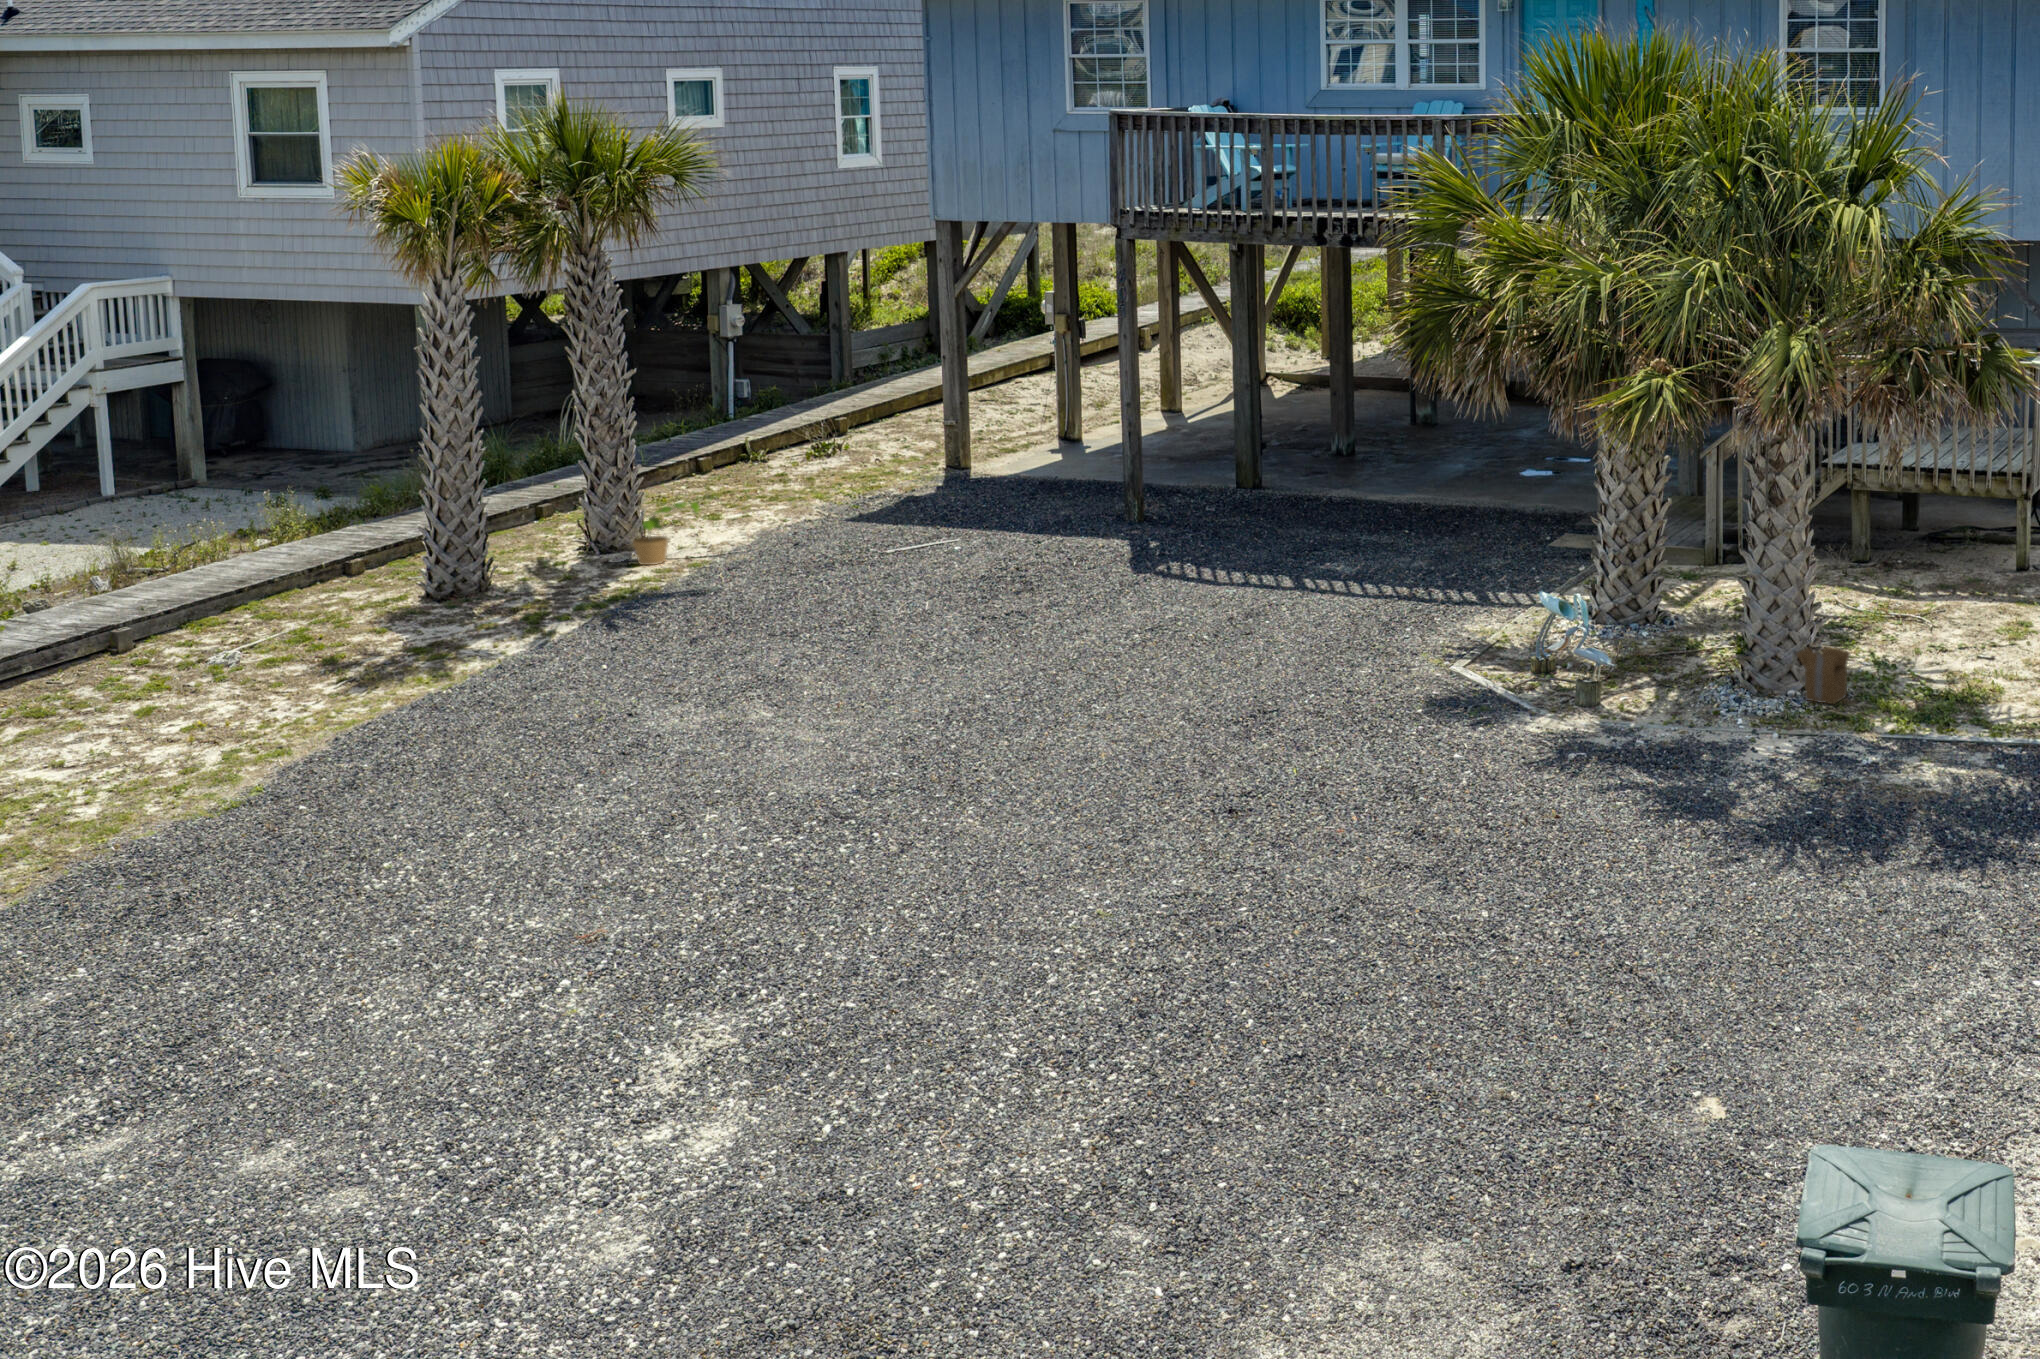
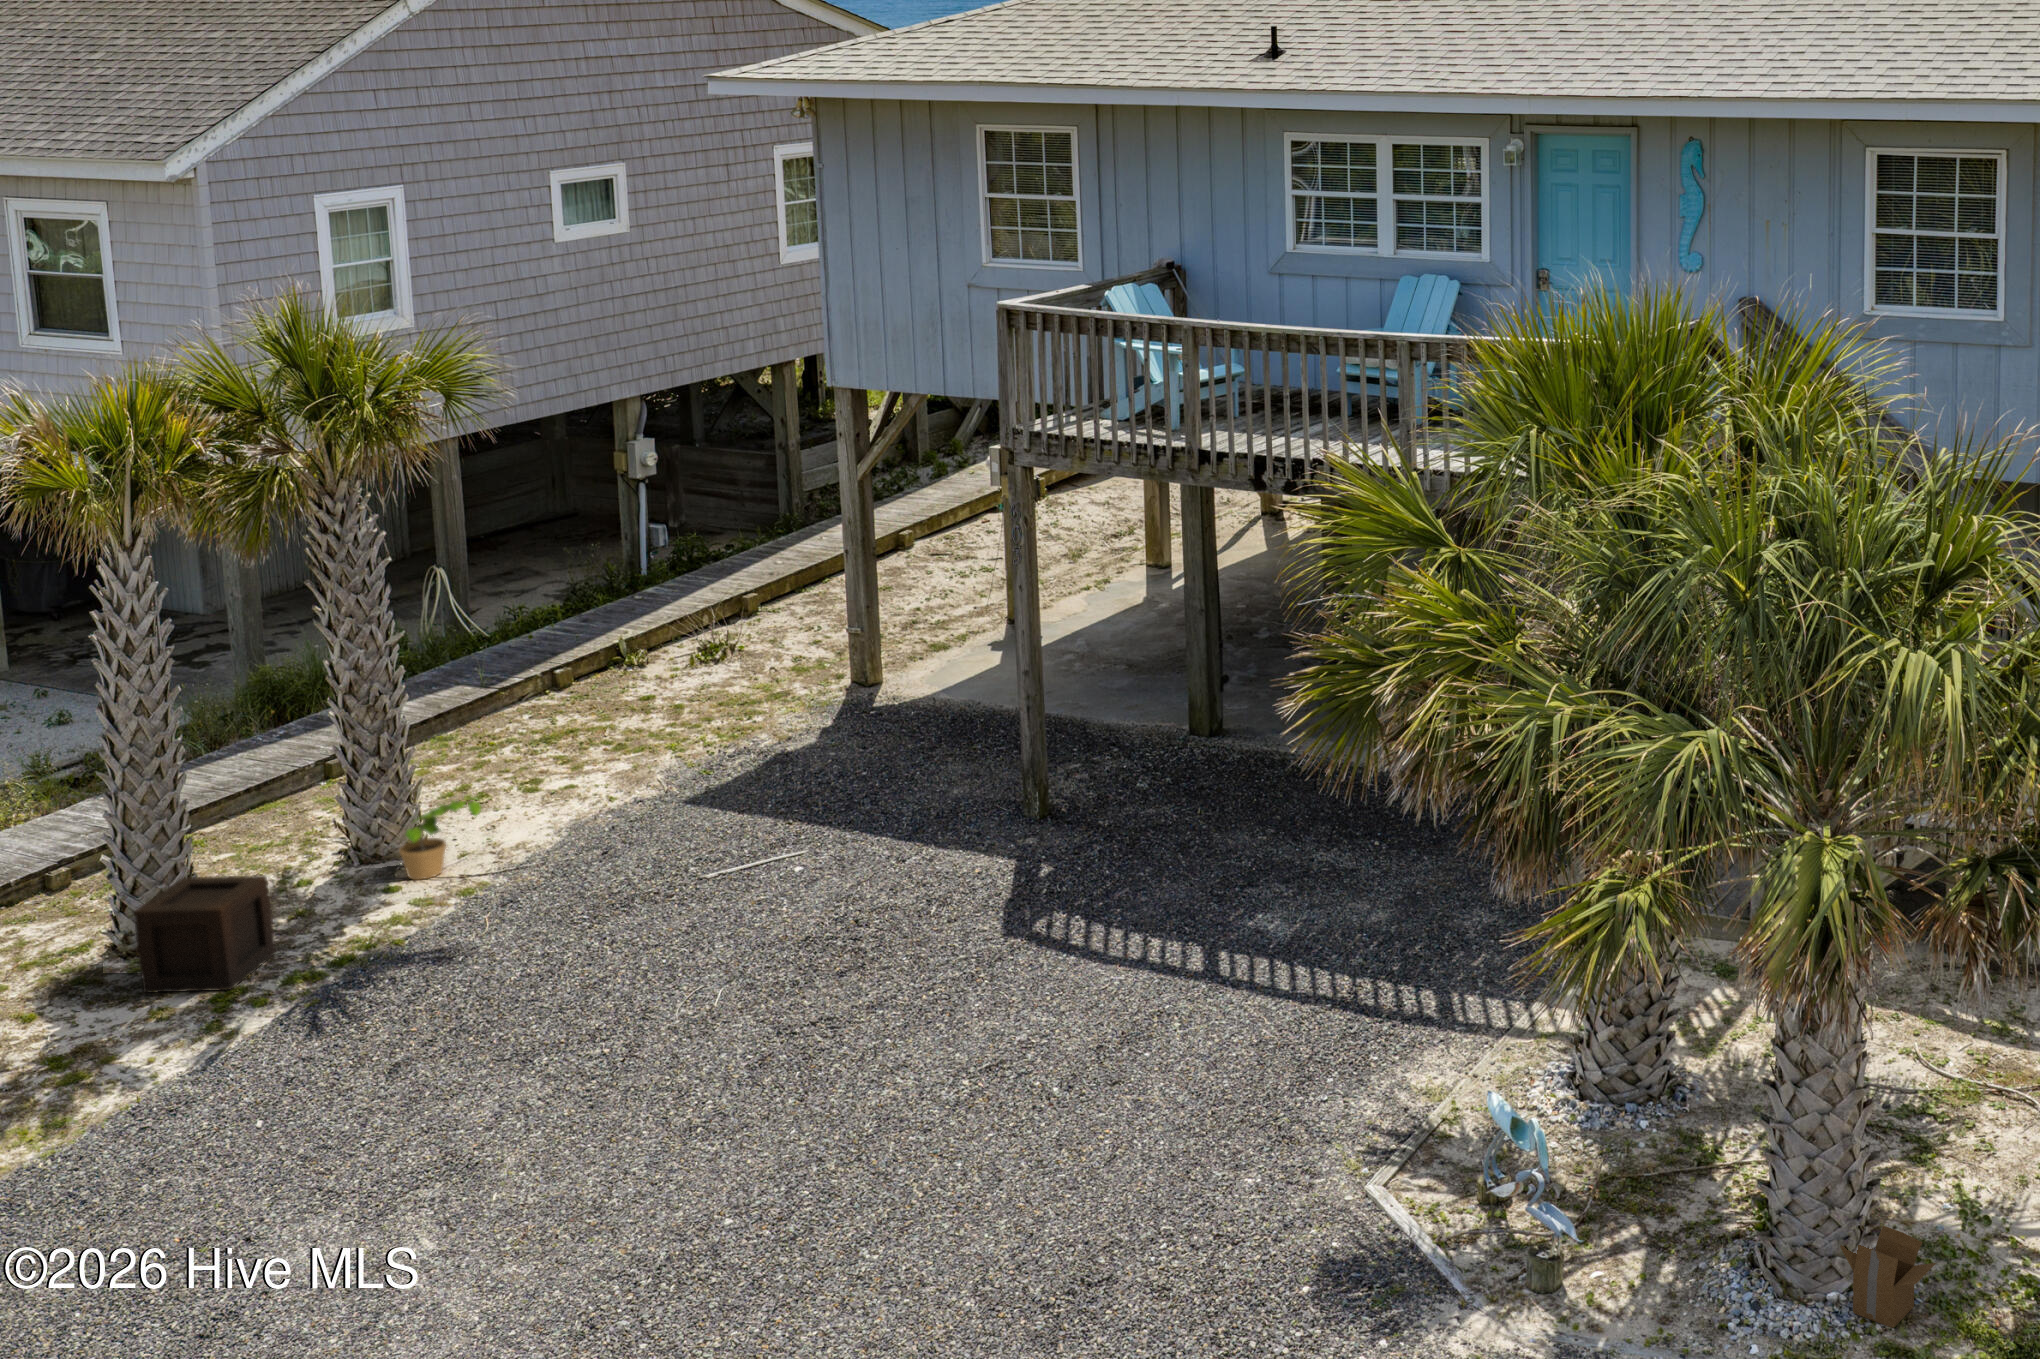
wooden crate: none [460,536,558,619] -> present [134,875,275,992]

